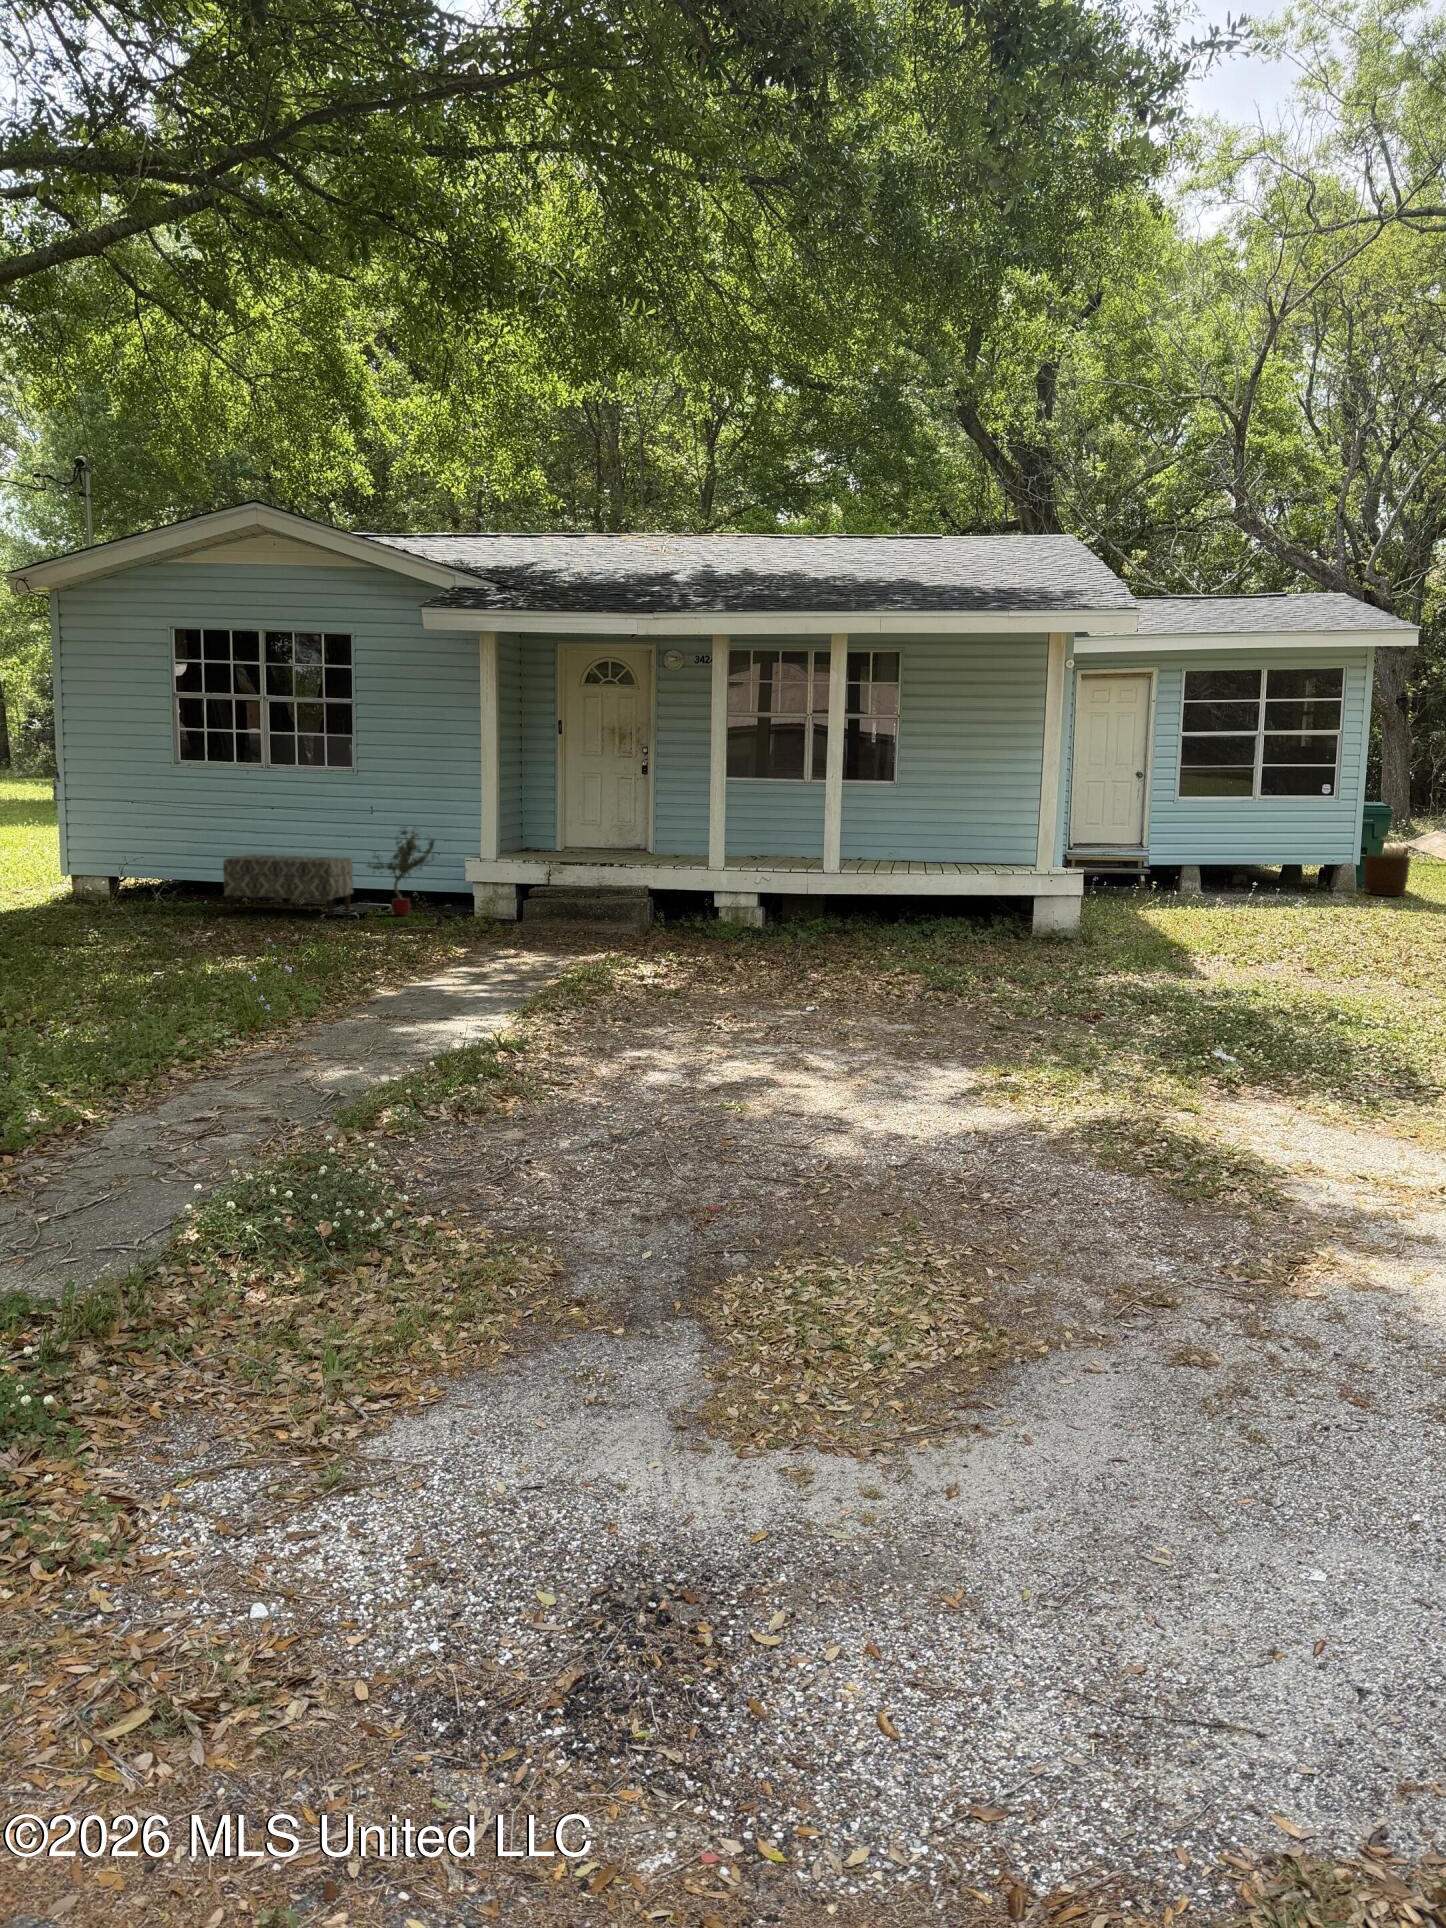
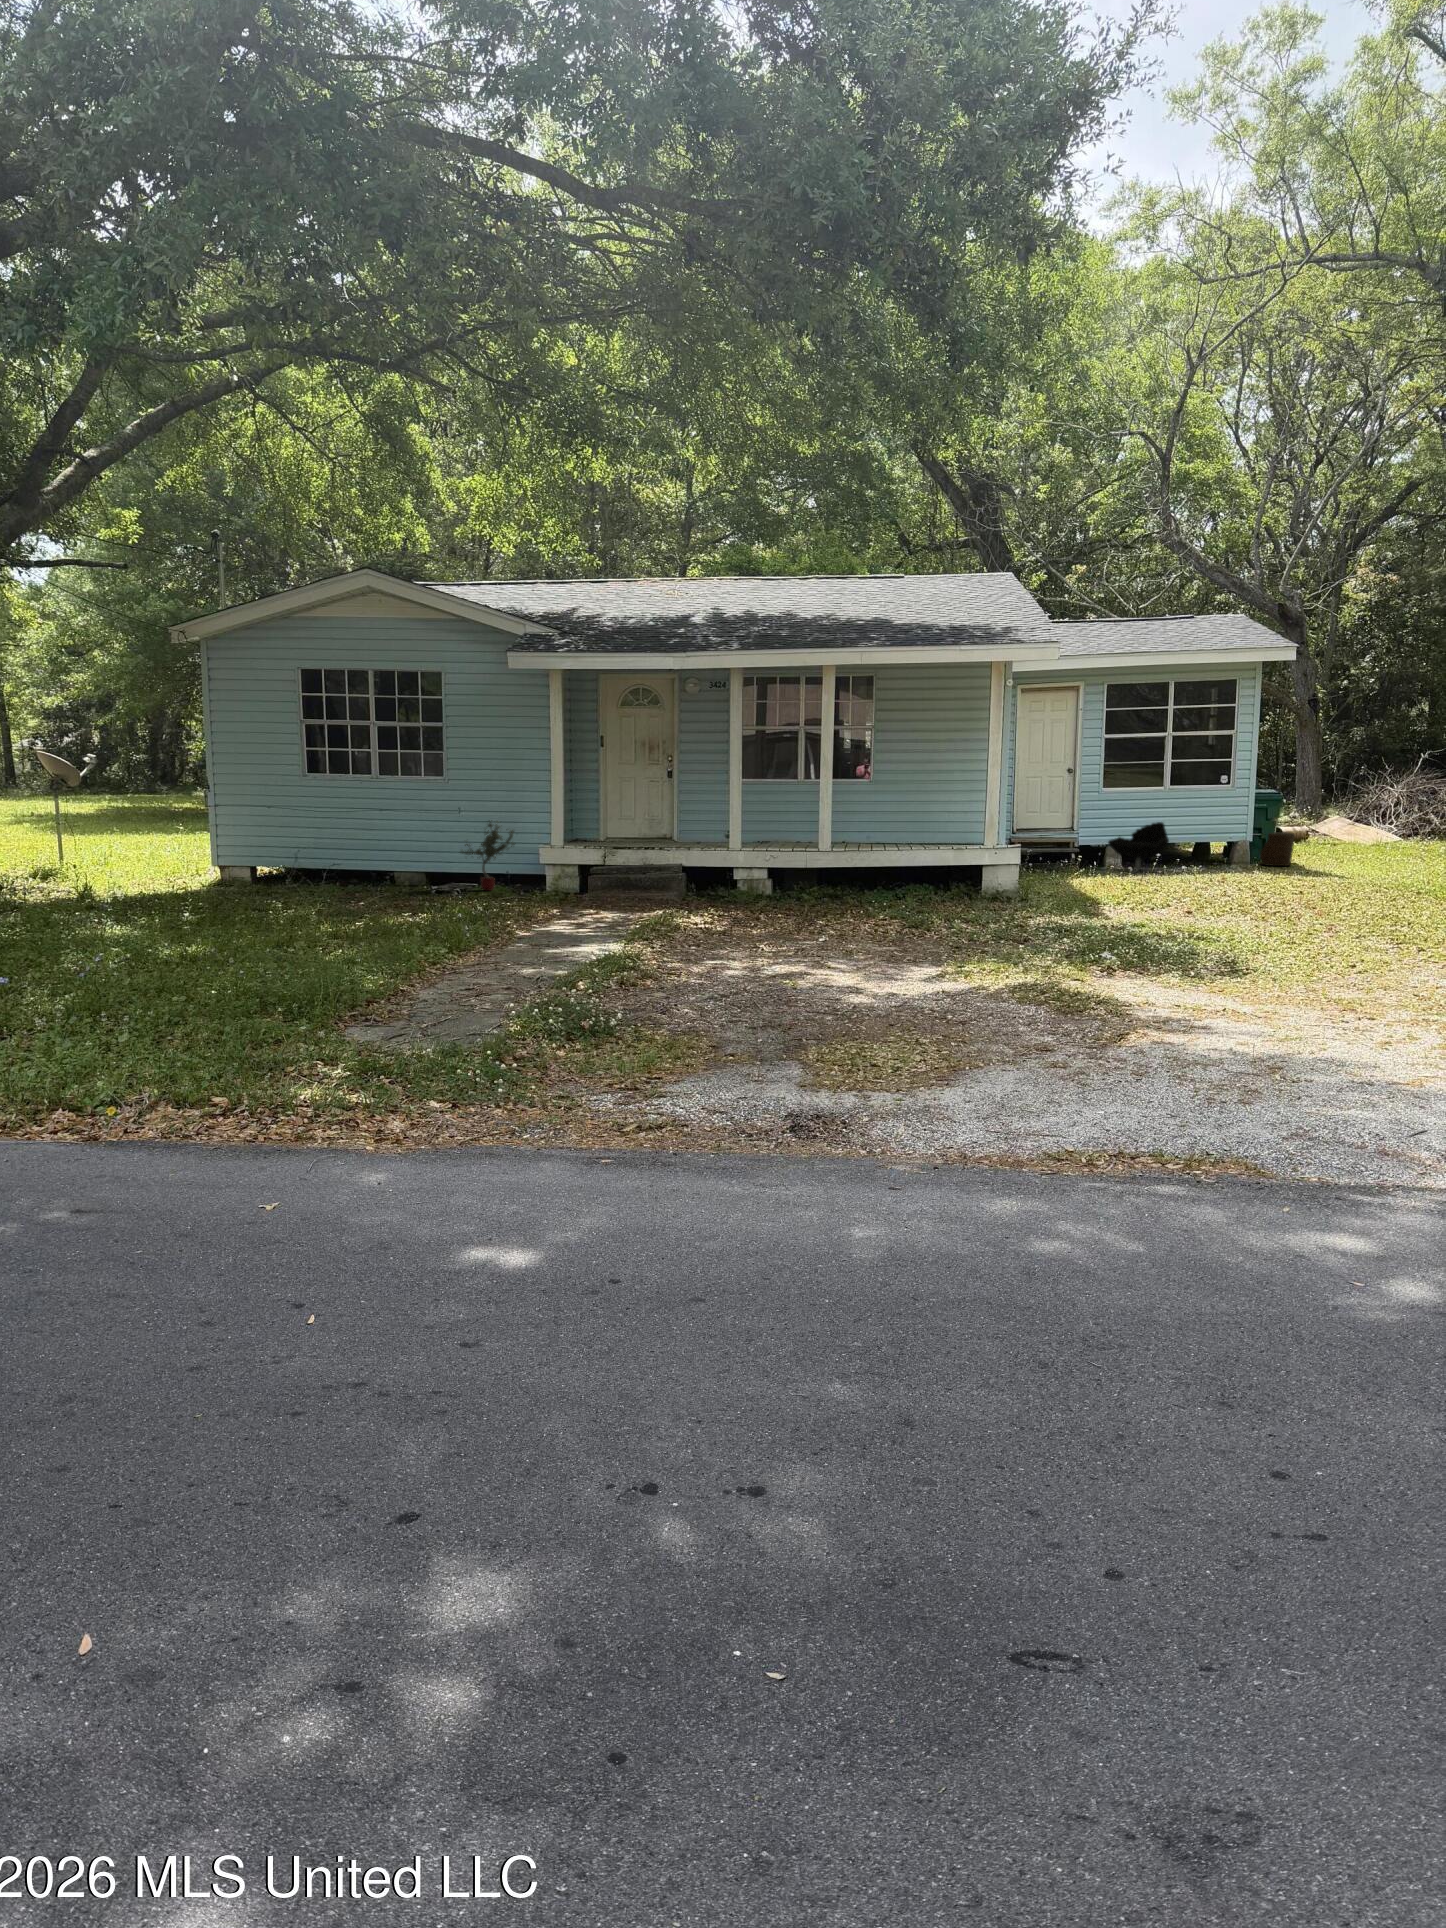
lounge chair: none [1185,839,1260,904] -> present [1108,822,1169,872]
bench: present [223,855,353,916] -> none [349,846,447,892]

